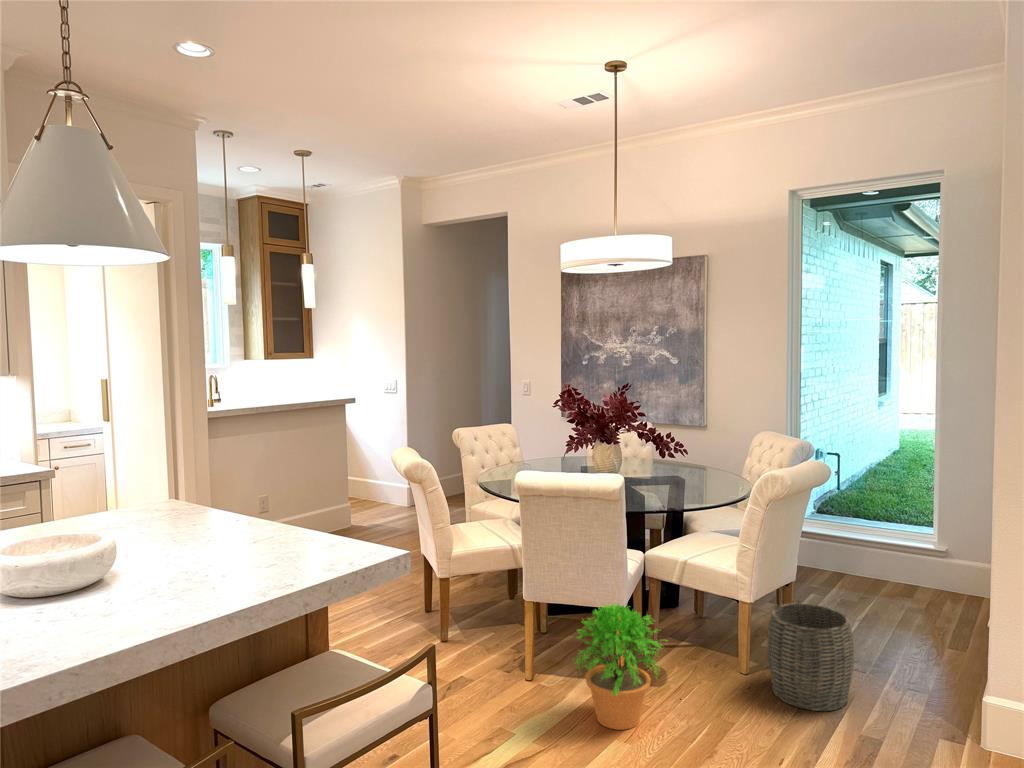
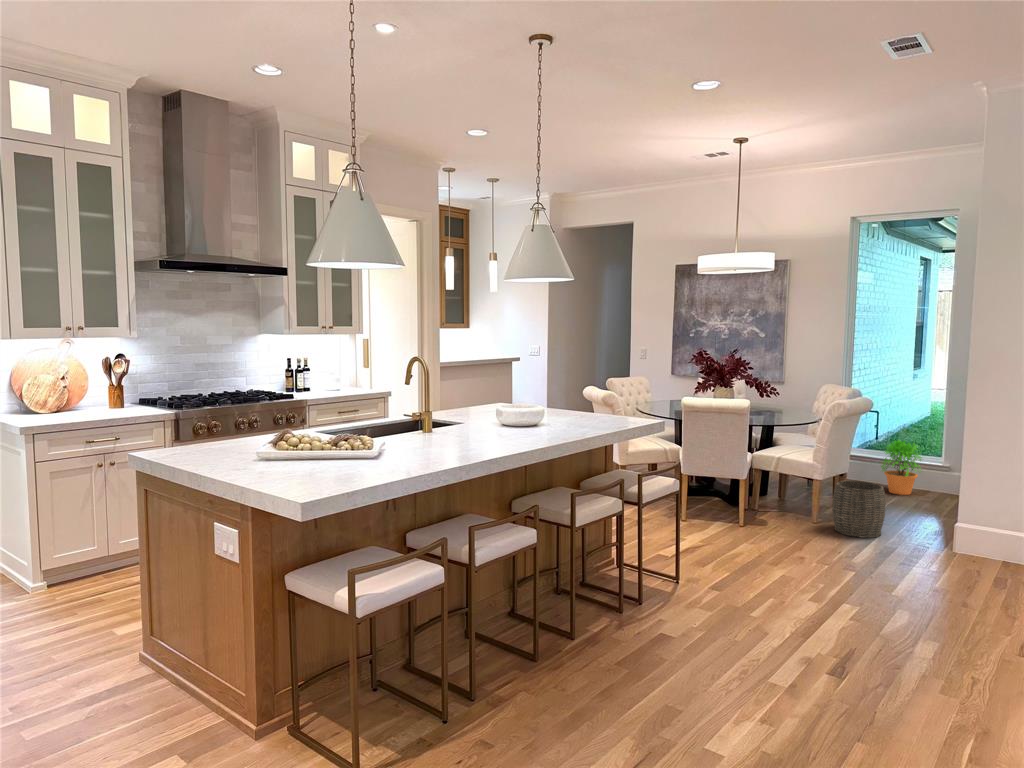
potted plant: present [576,603,661,730] -> present [881,440,922,495]

